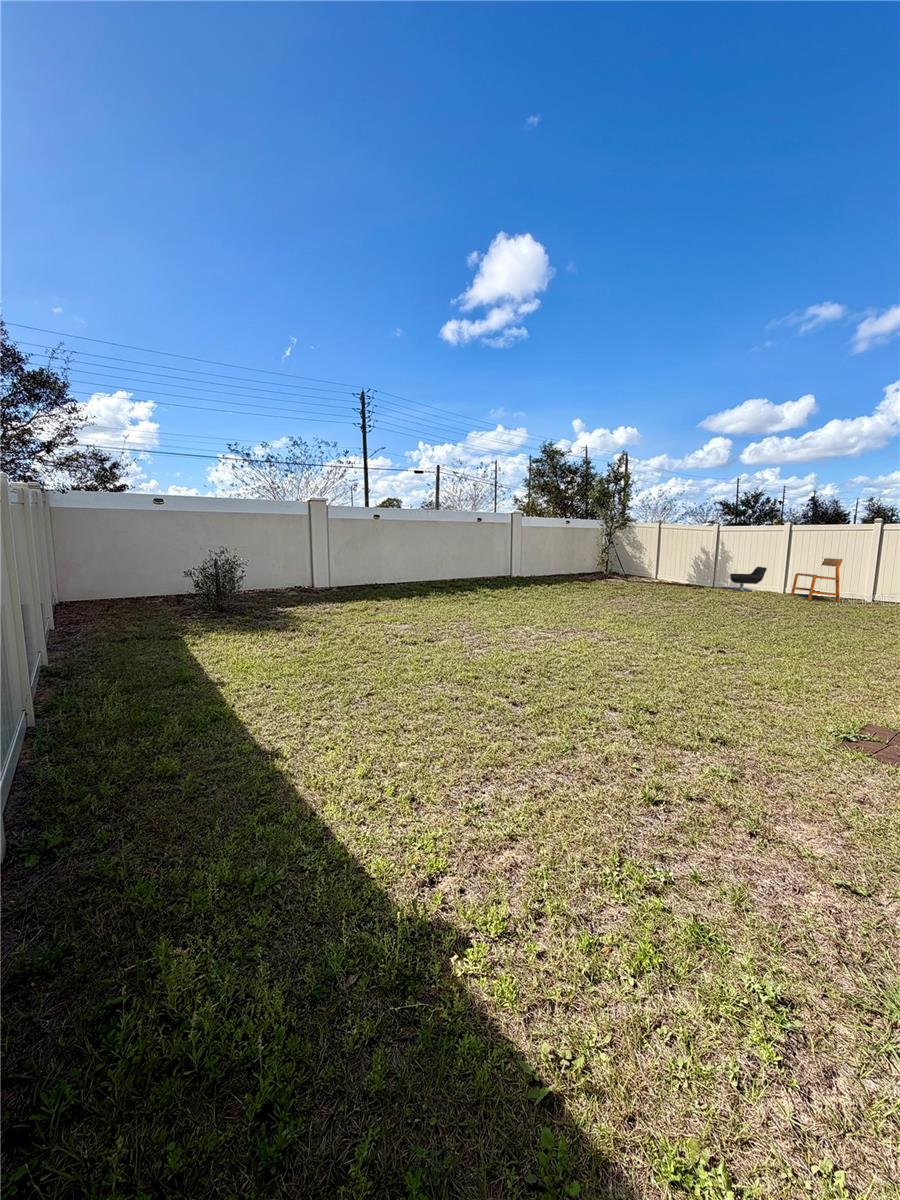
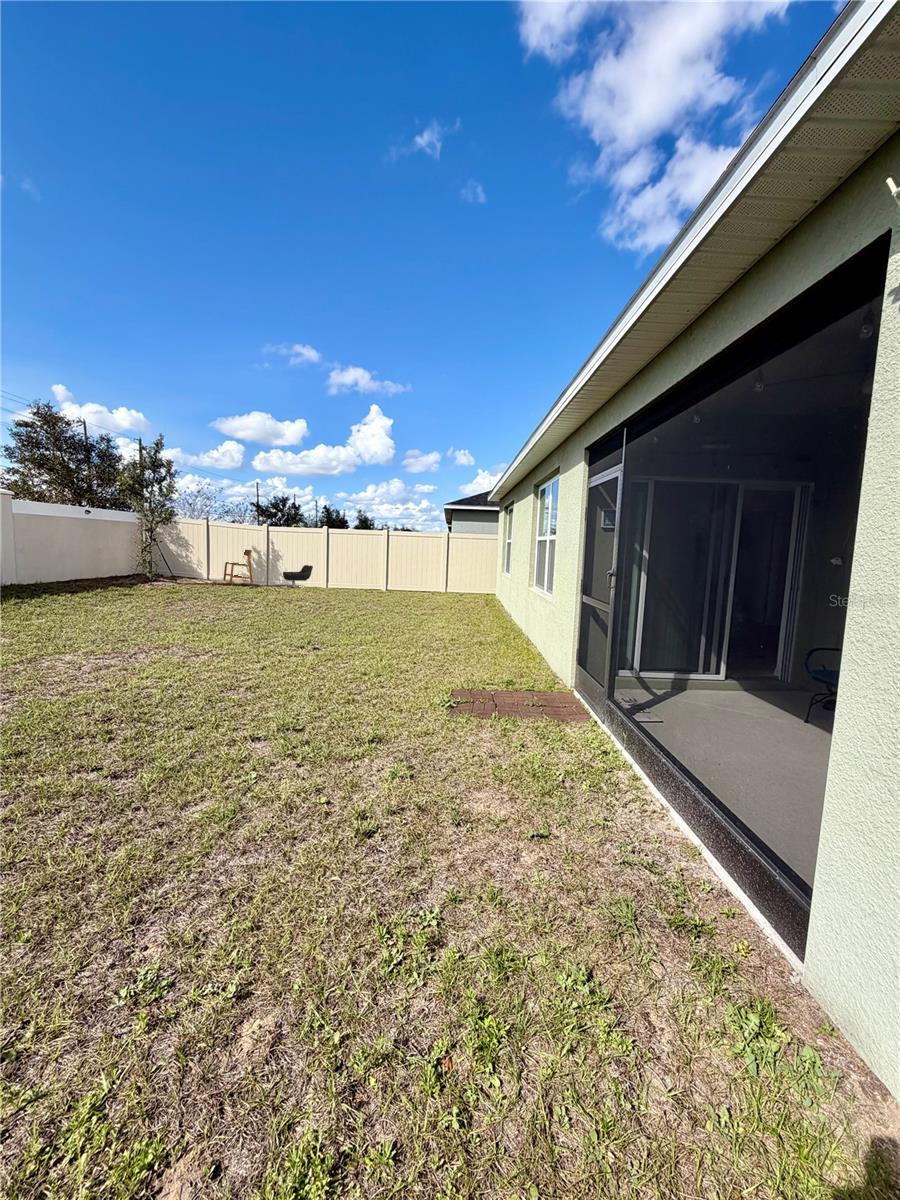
bench: present [791,558,843,602] -> present [223,550,253,584]

